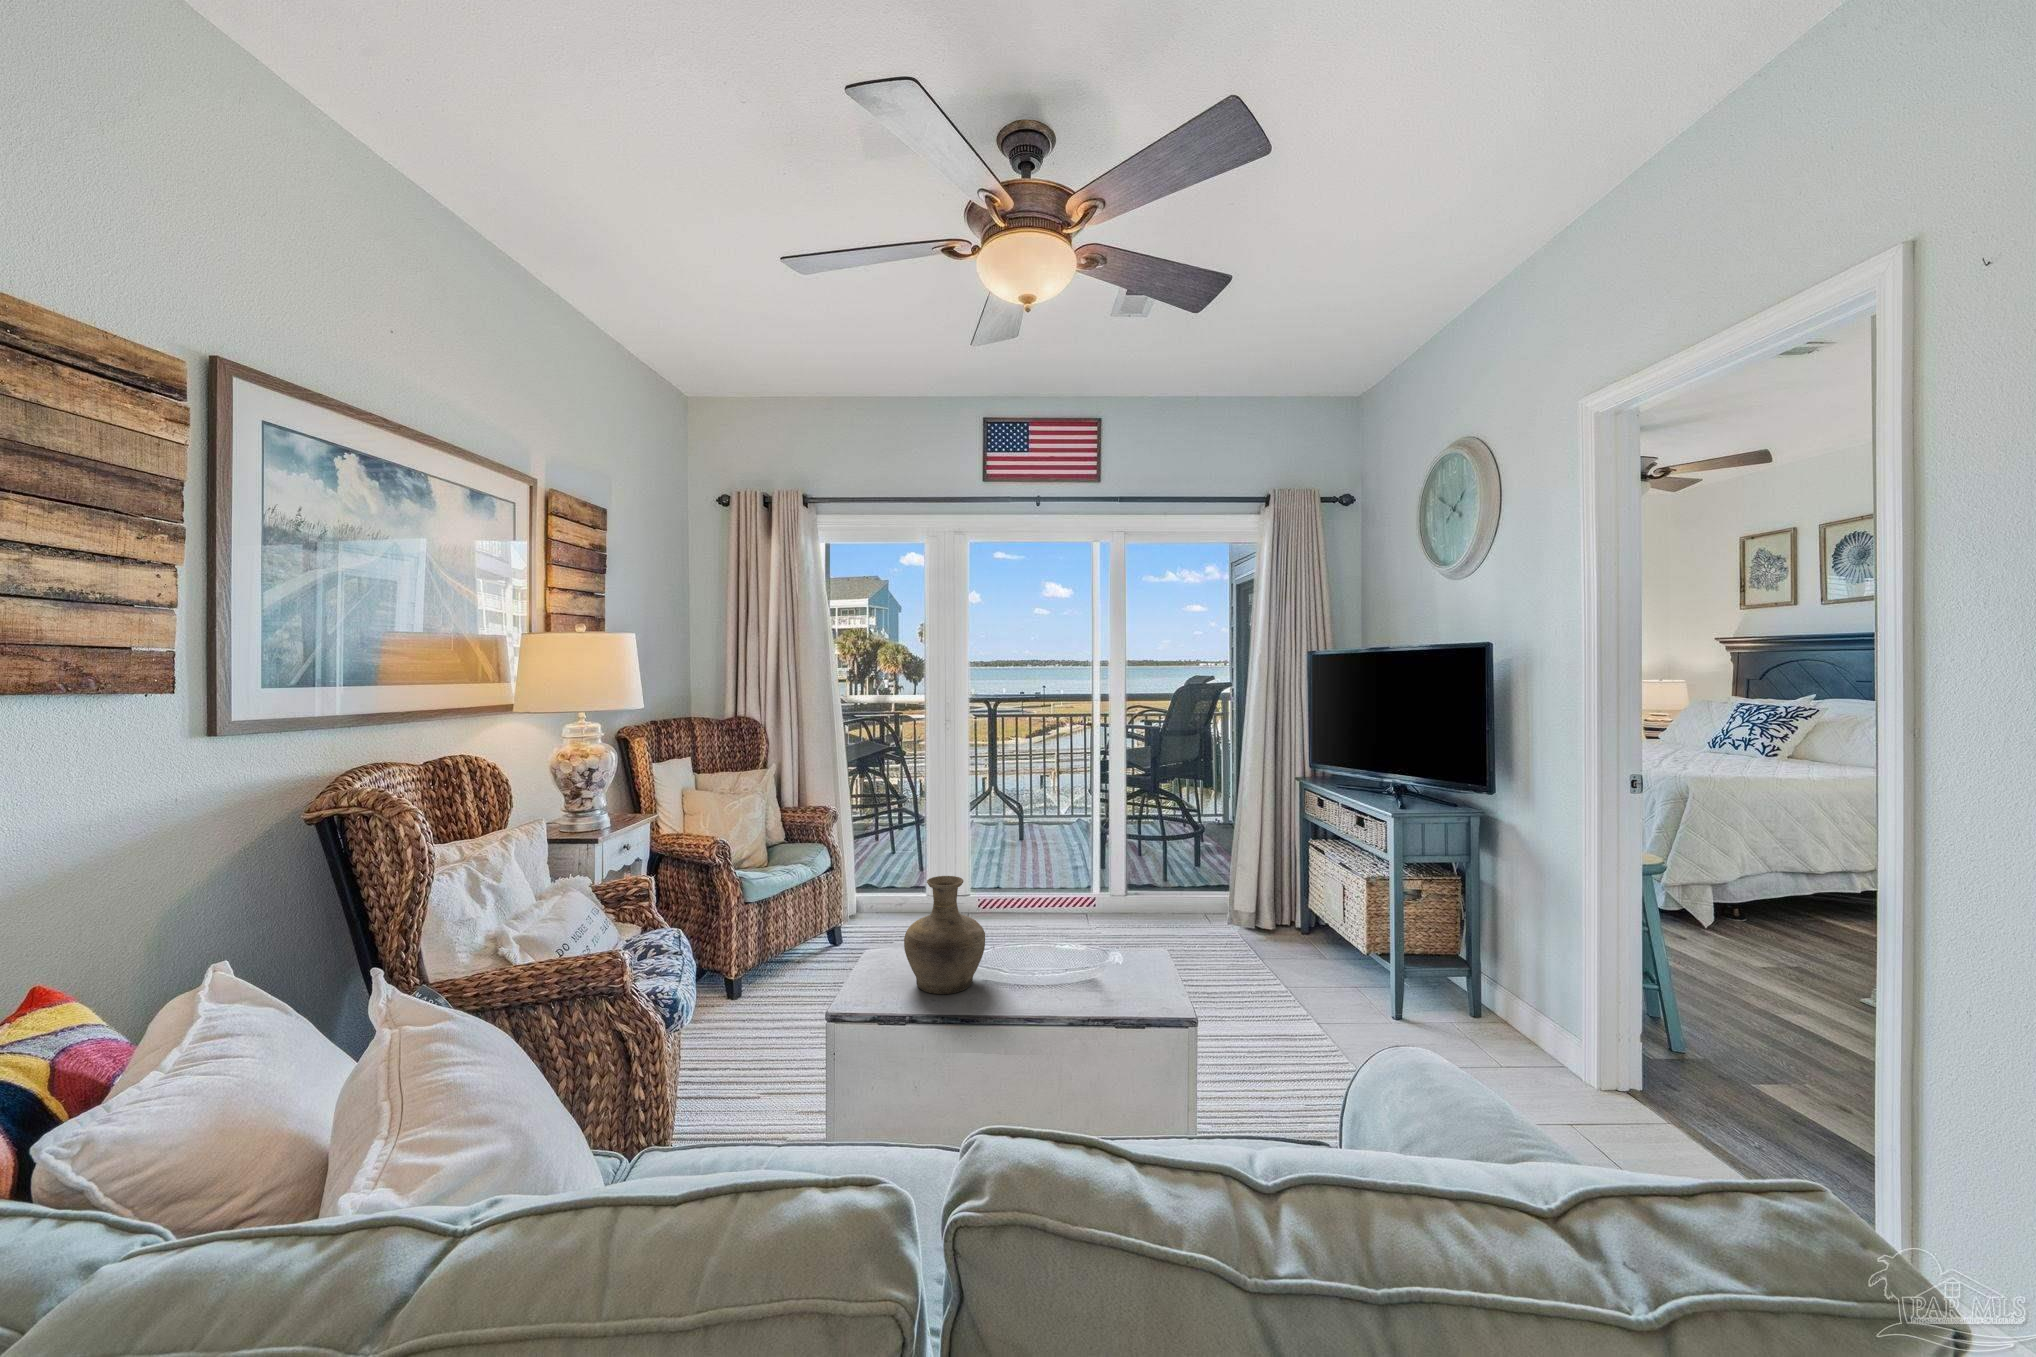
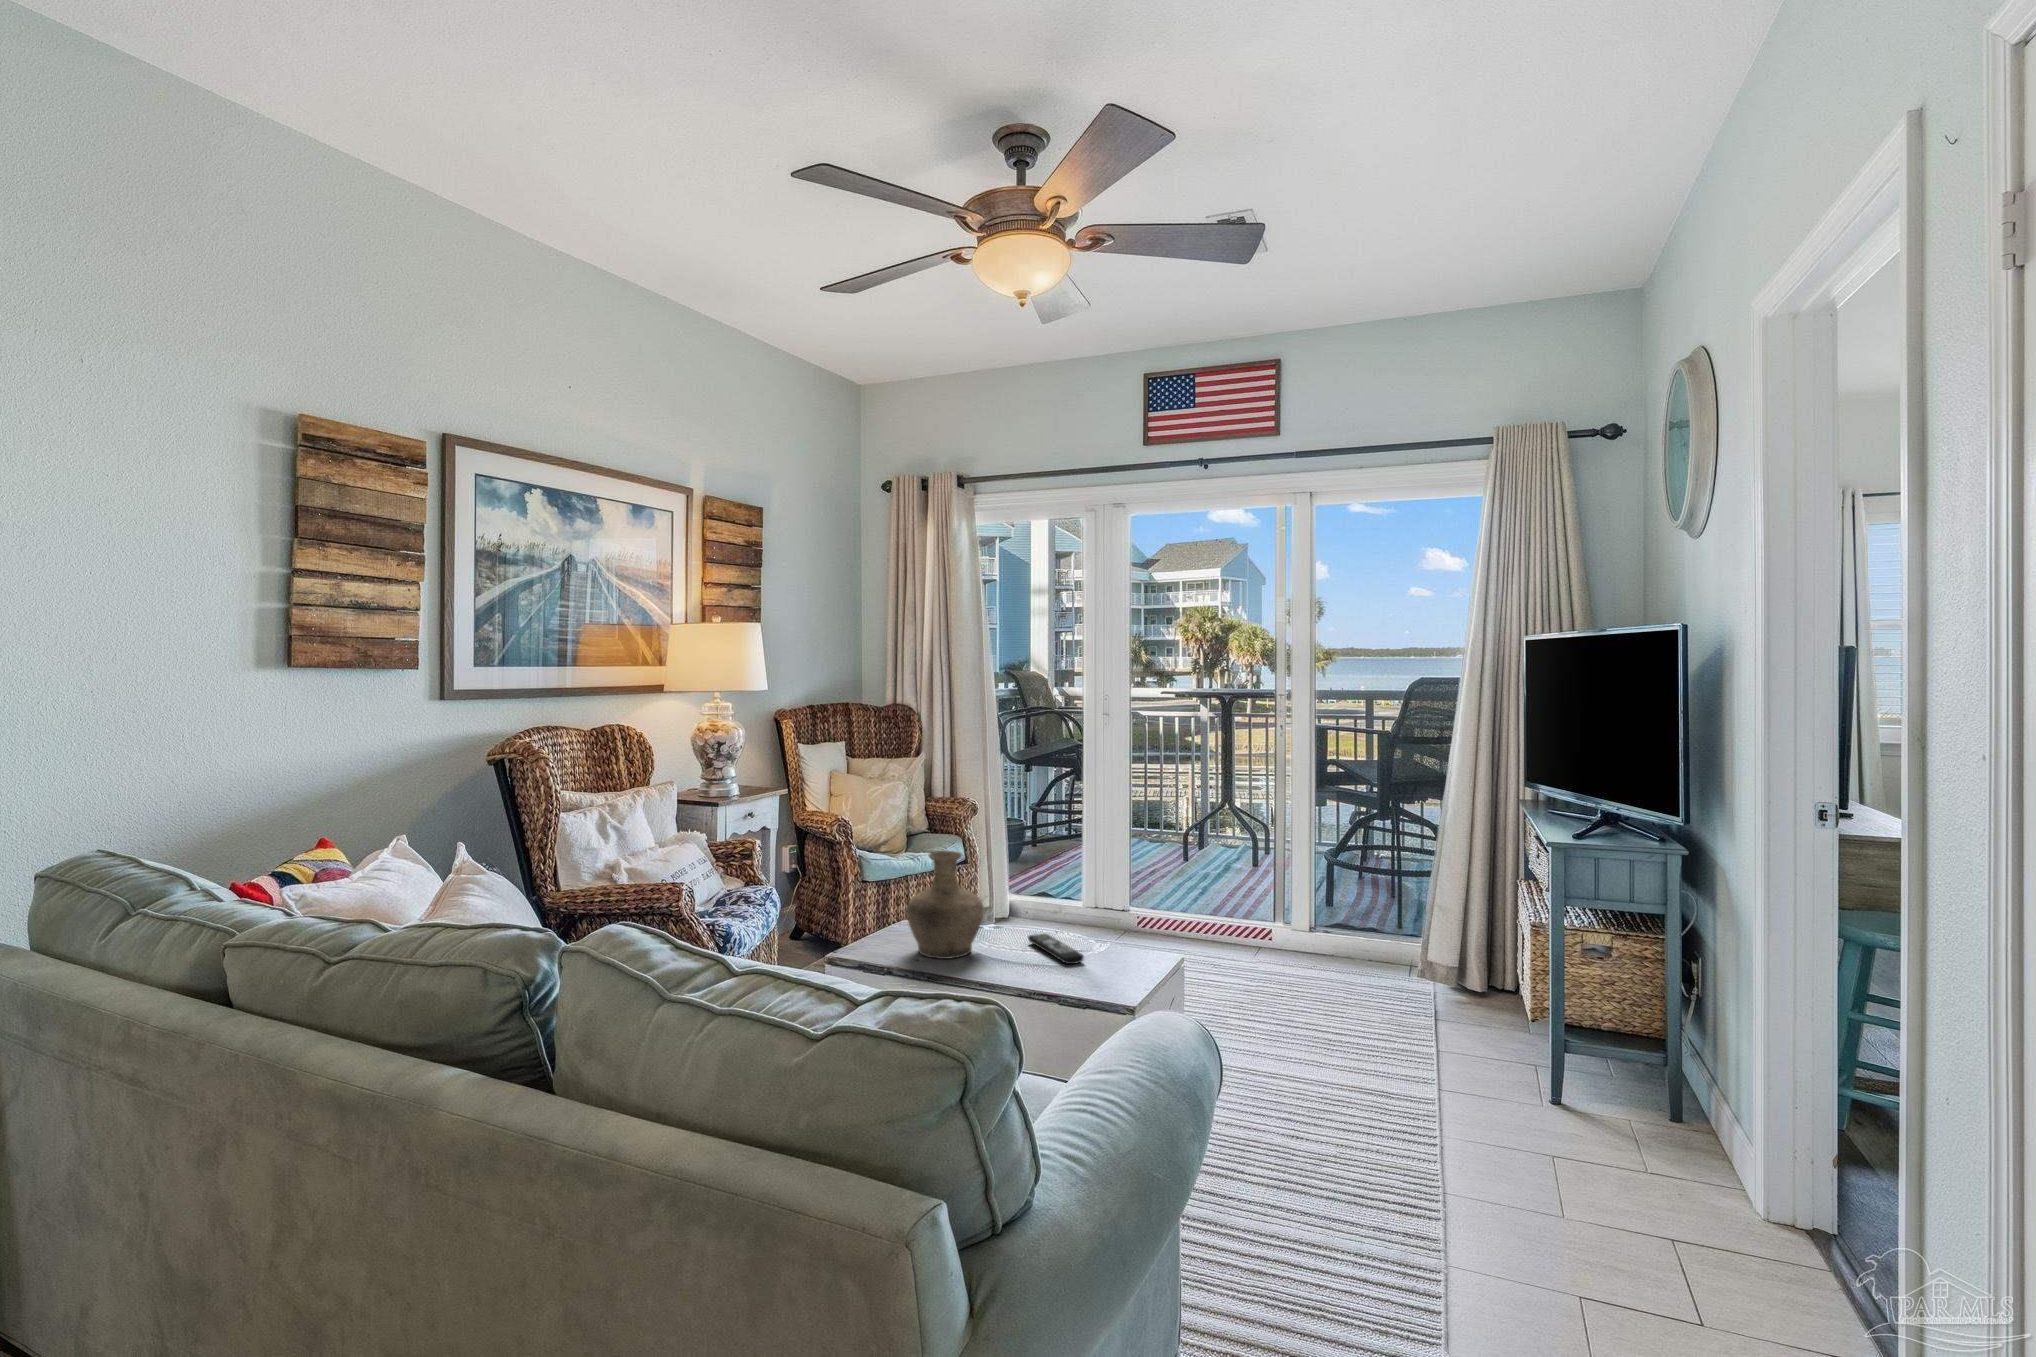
remote control: none [1011,946,1089,979] -> present [1028,934,1084,964]

